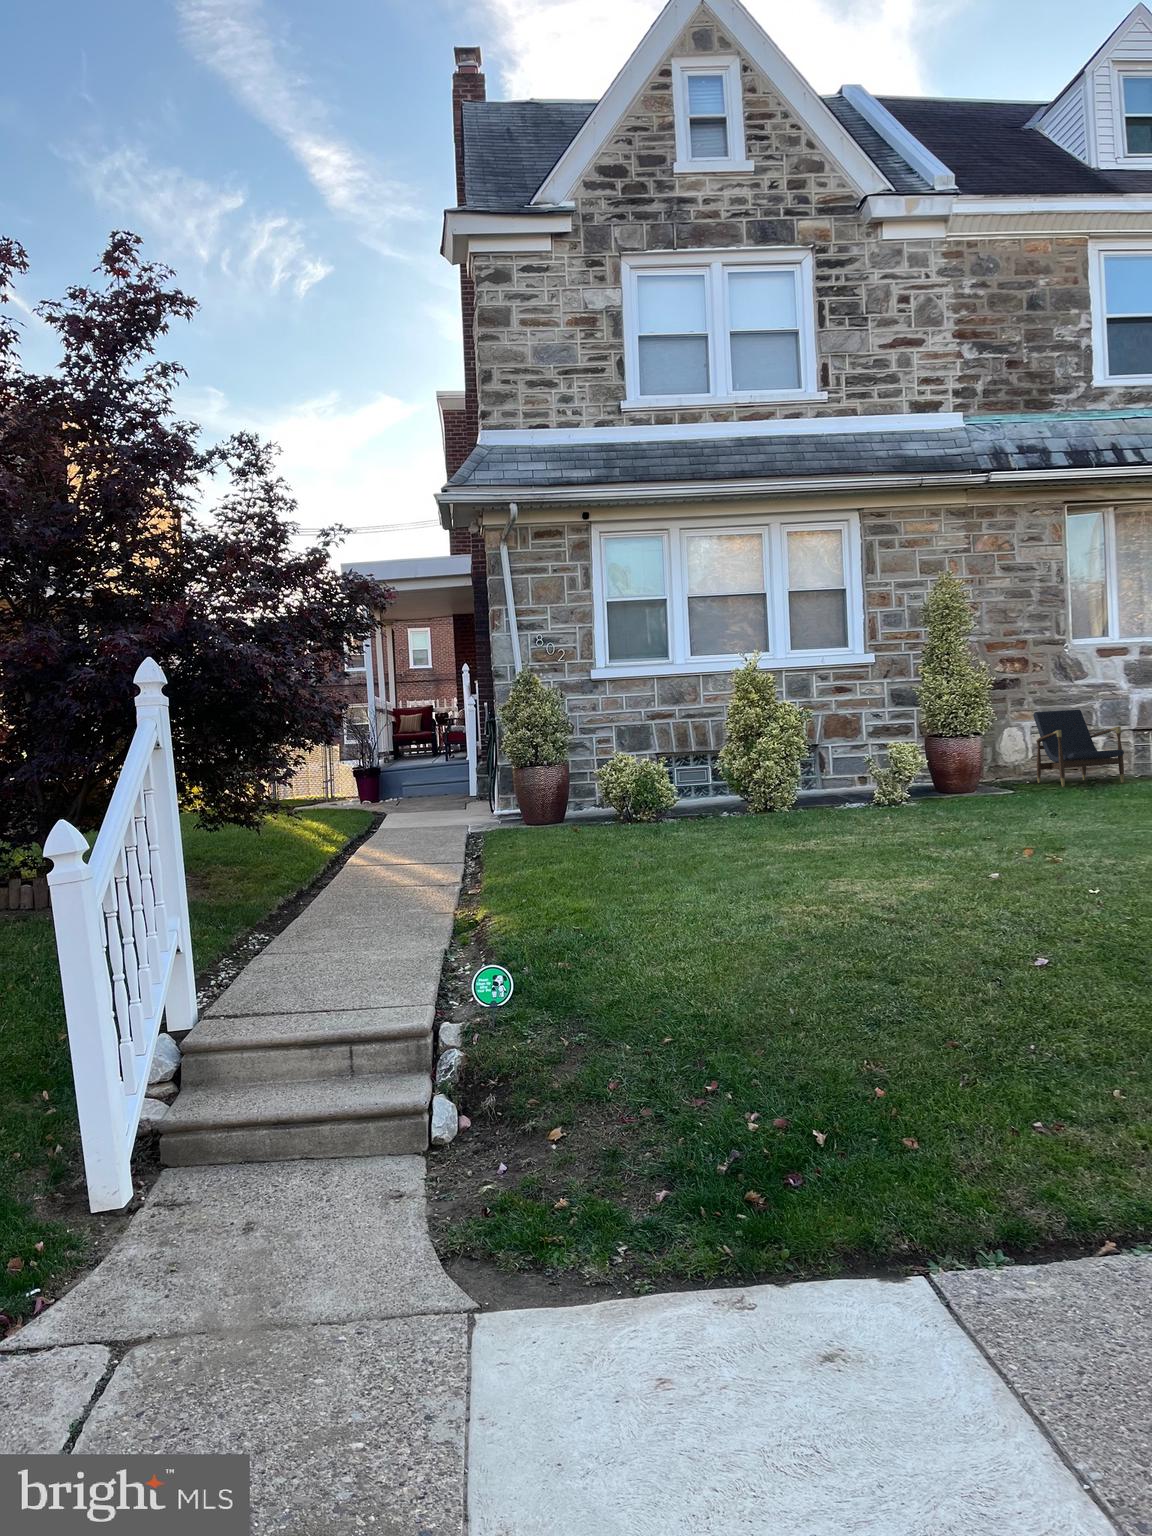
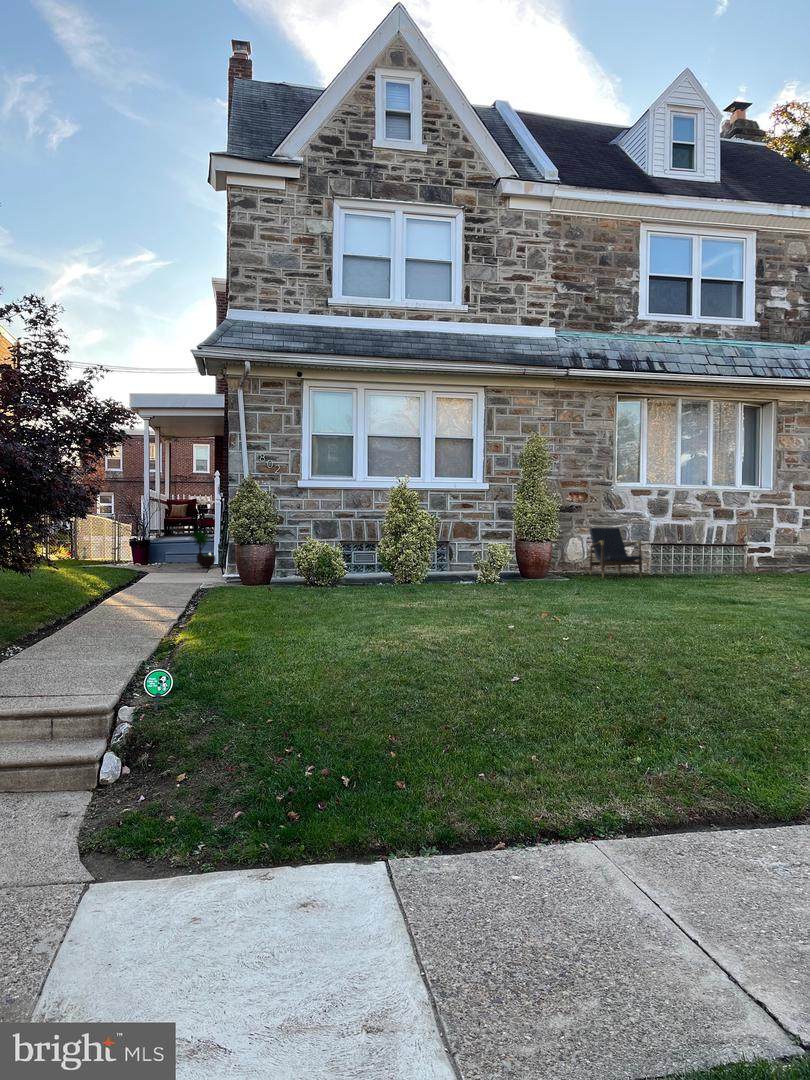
potted tree: none [438,746,474,803] -> present [192,531,215,568]

